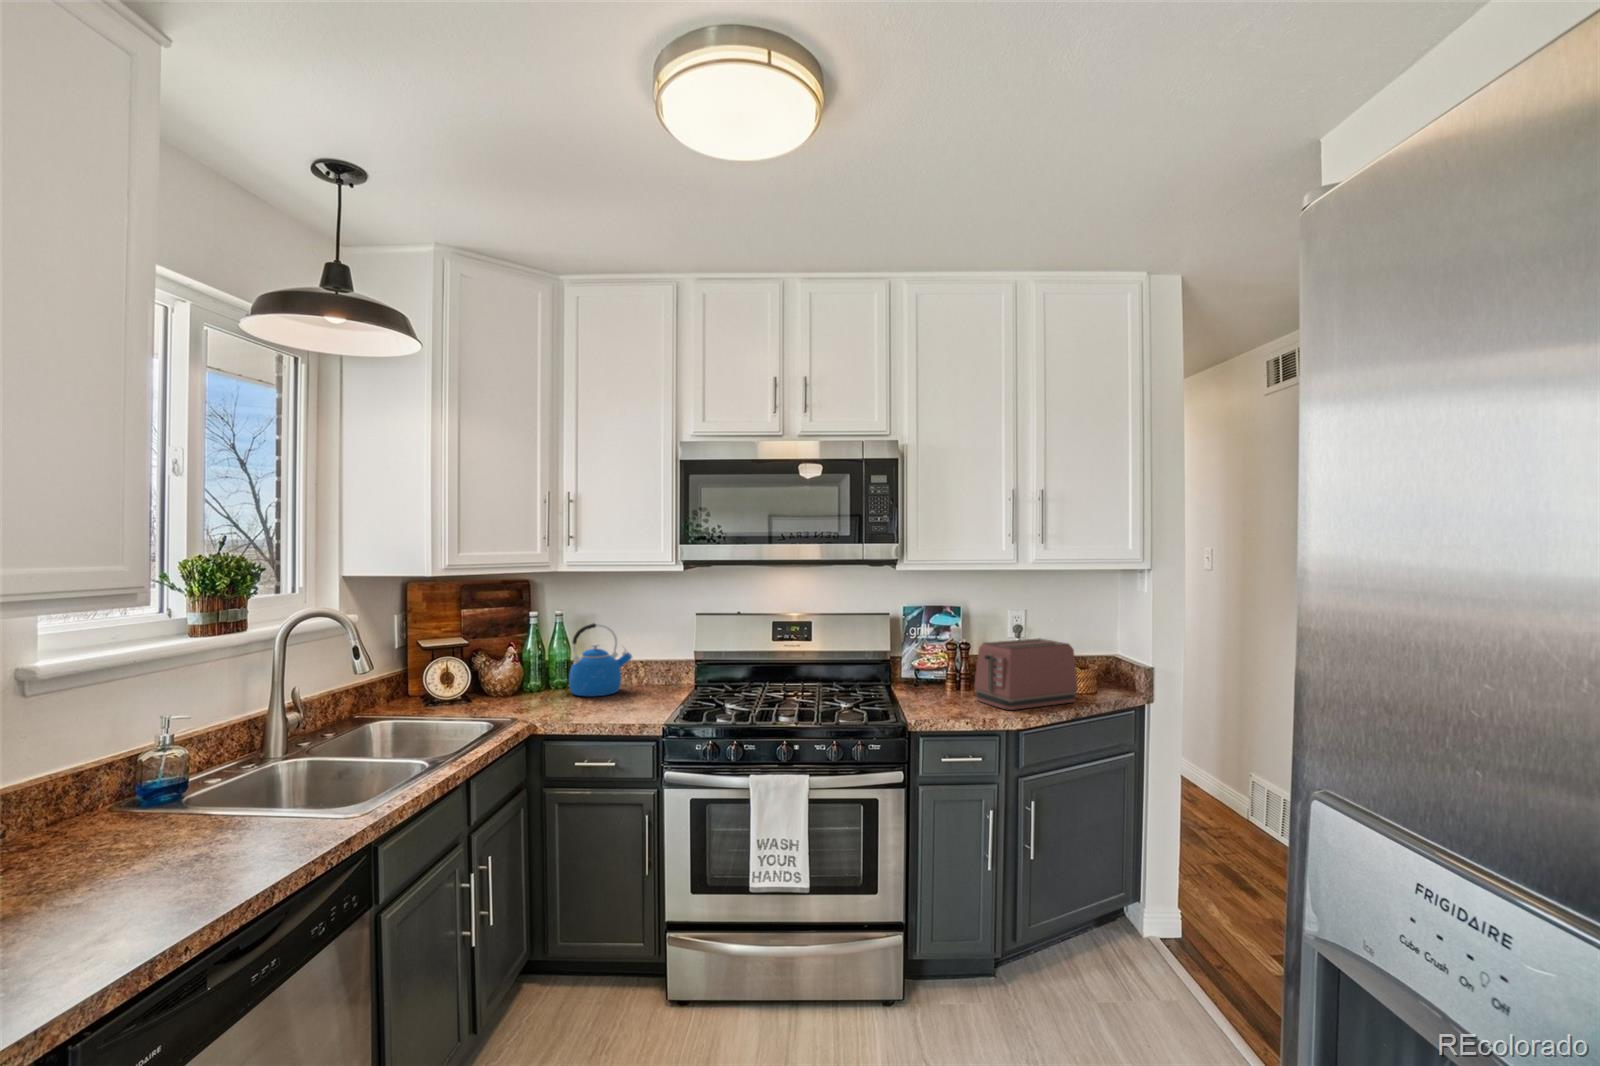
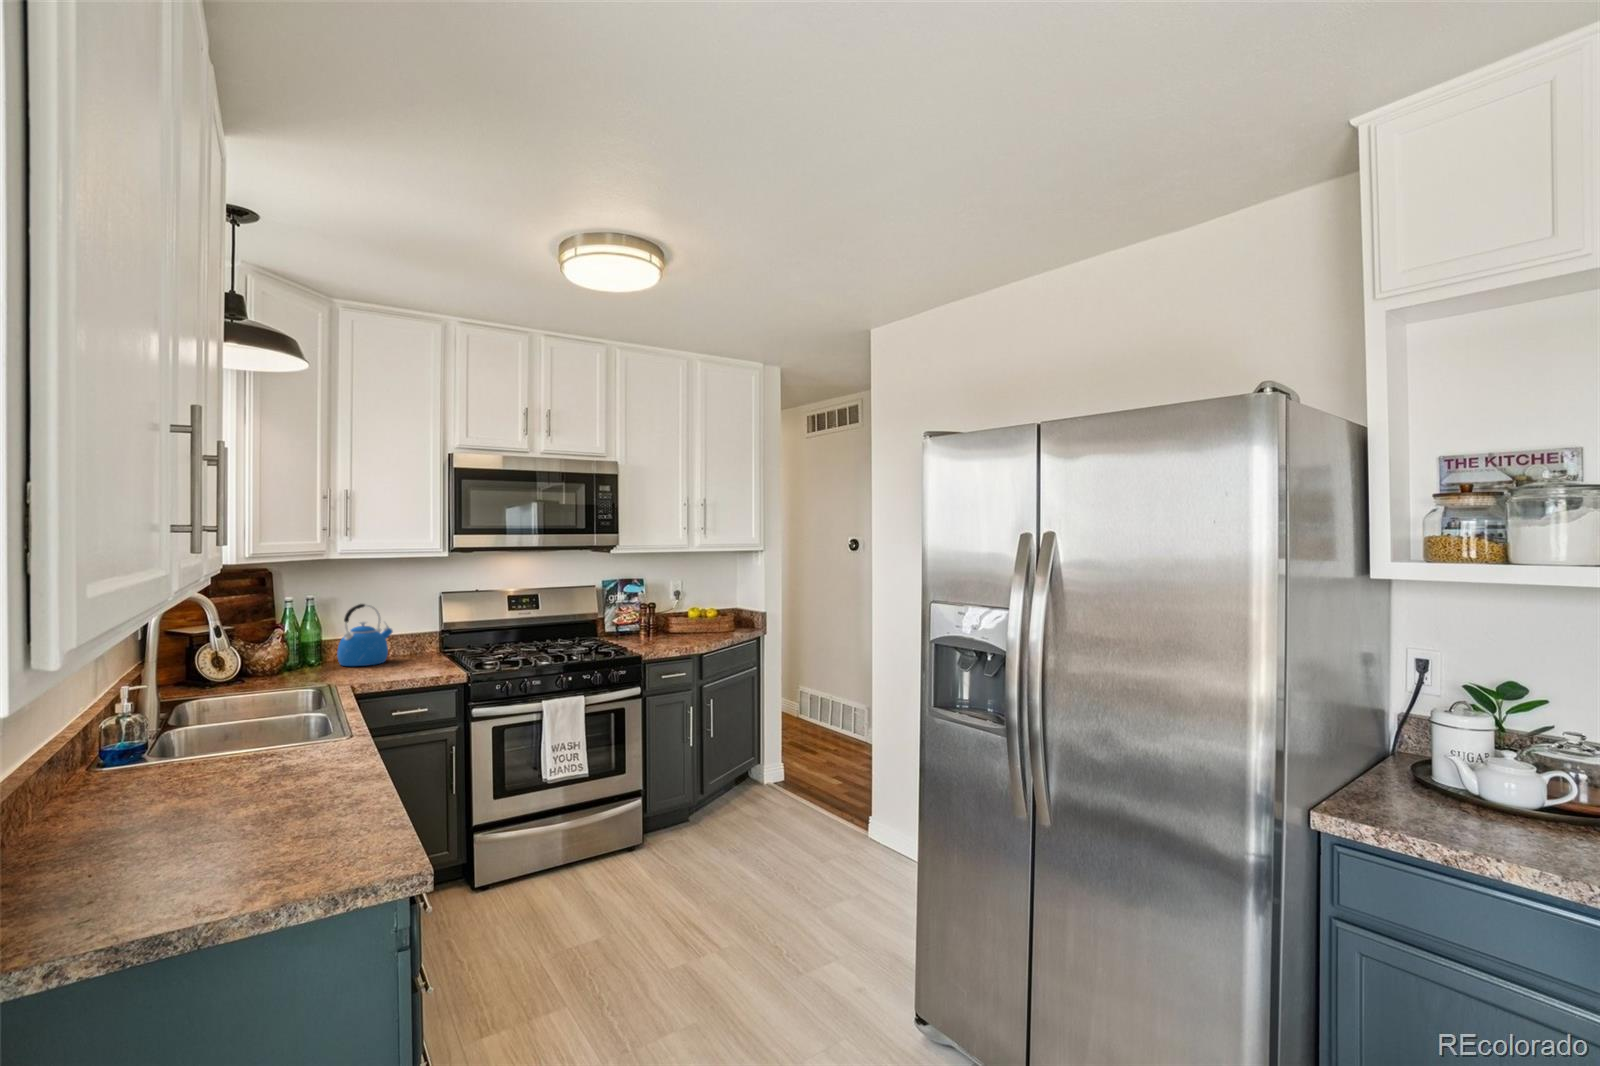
toaster: present [974,638,1078,710] -> none [667,597,729,643]

